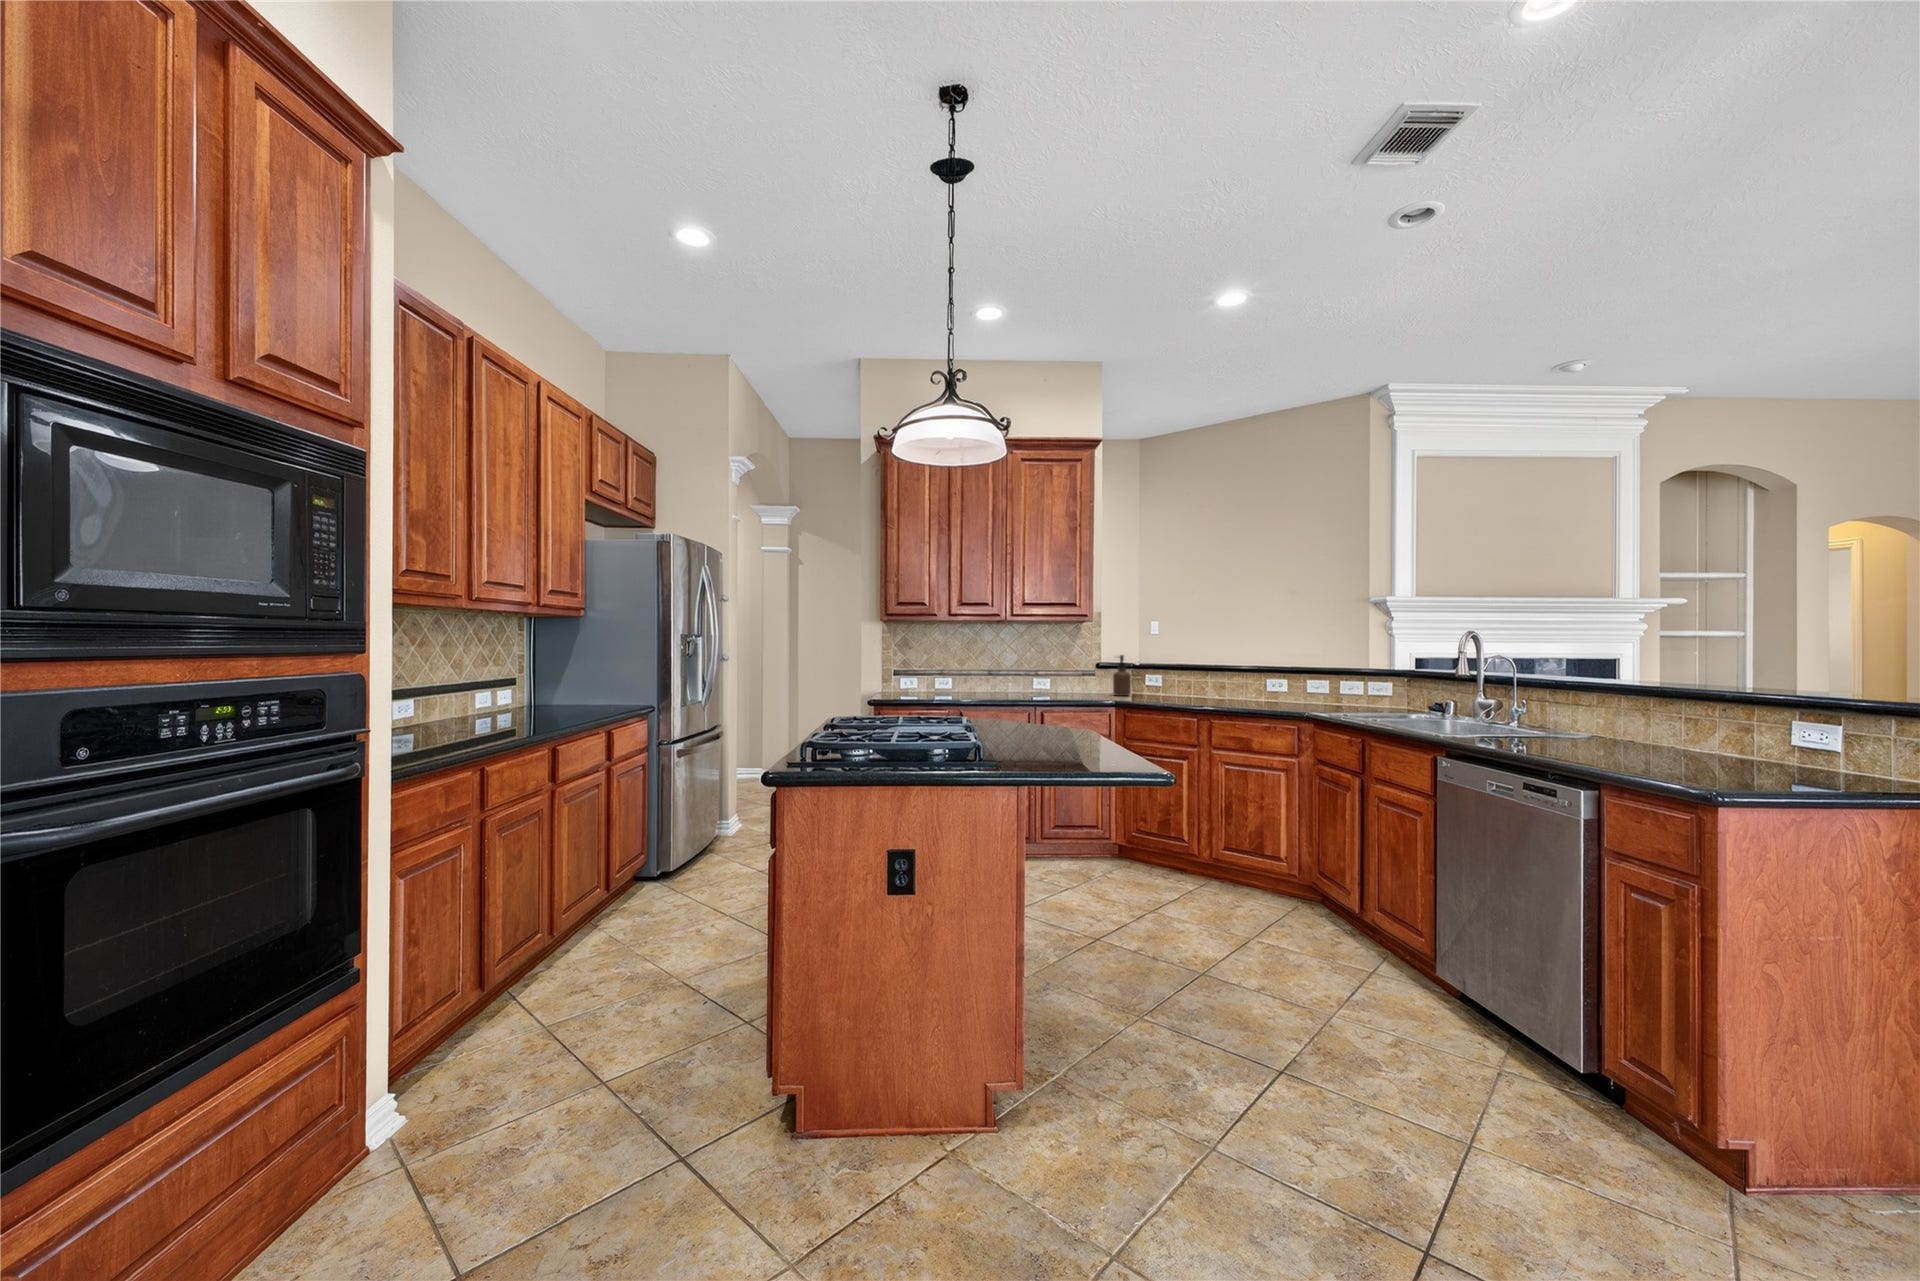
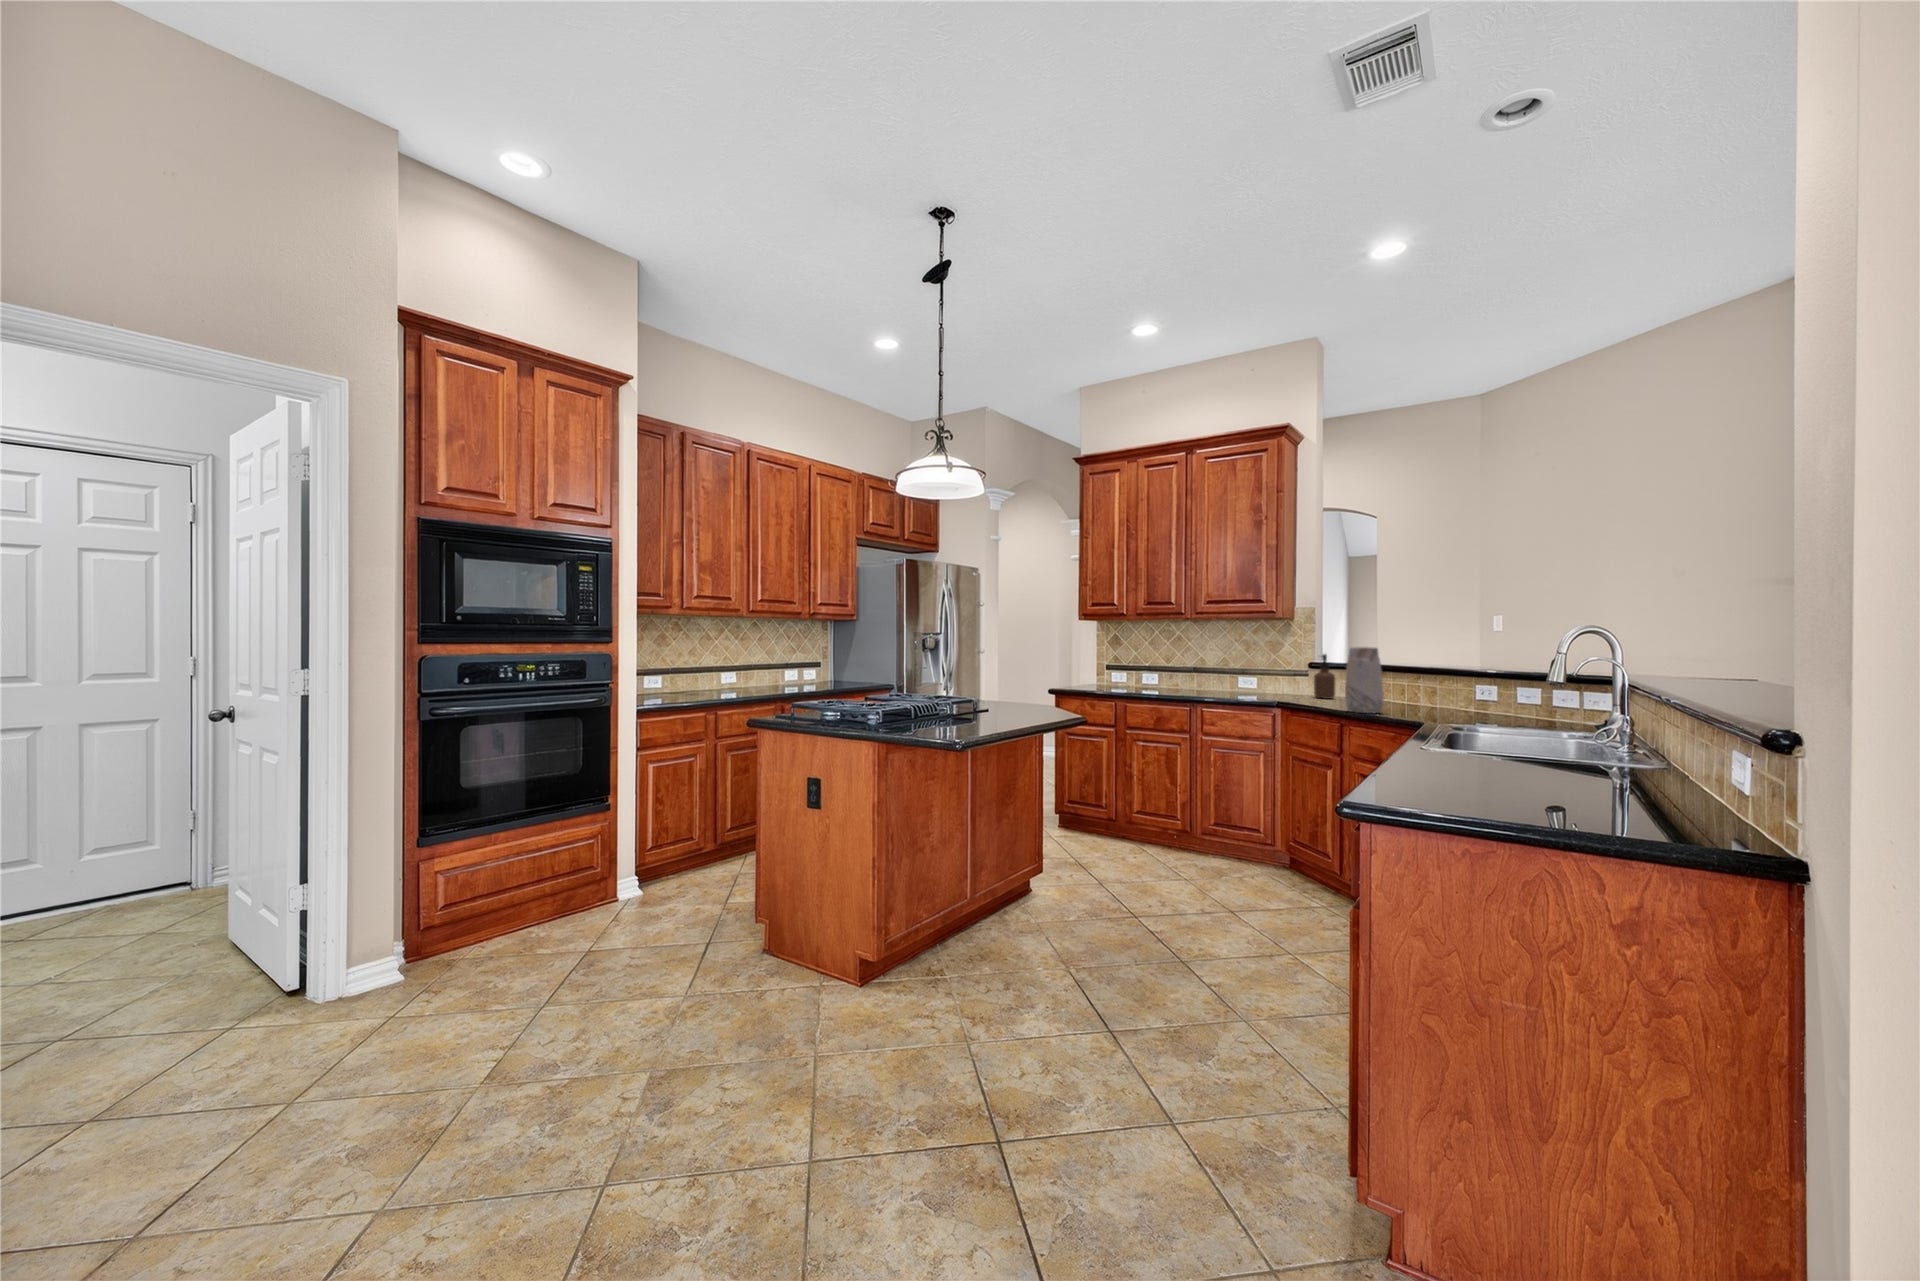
vase: none [1196,648,1228,707] -> present [1345,647,1384,713]

